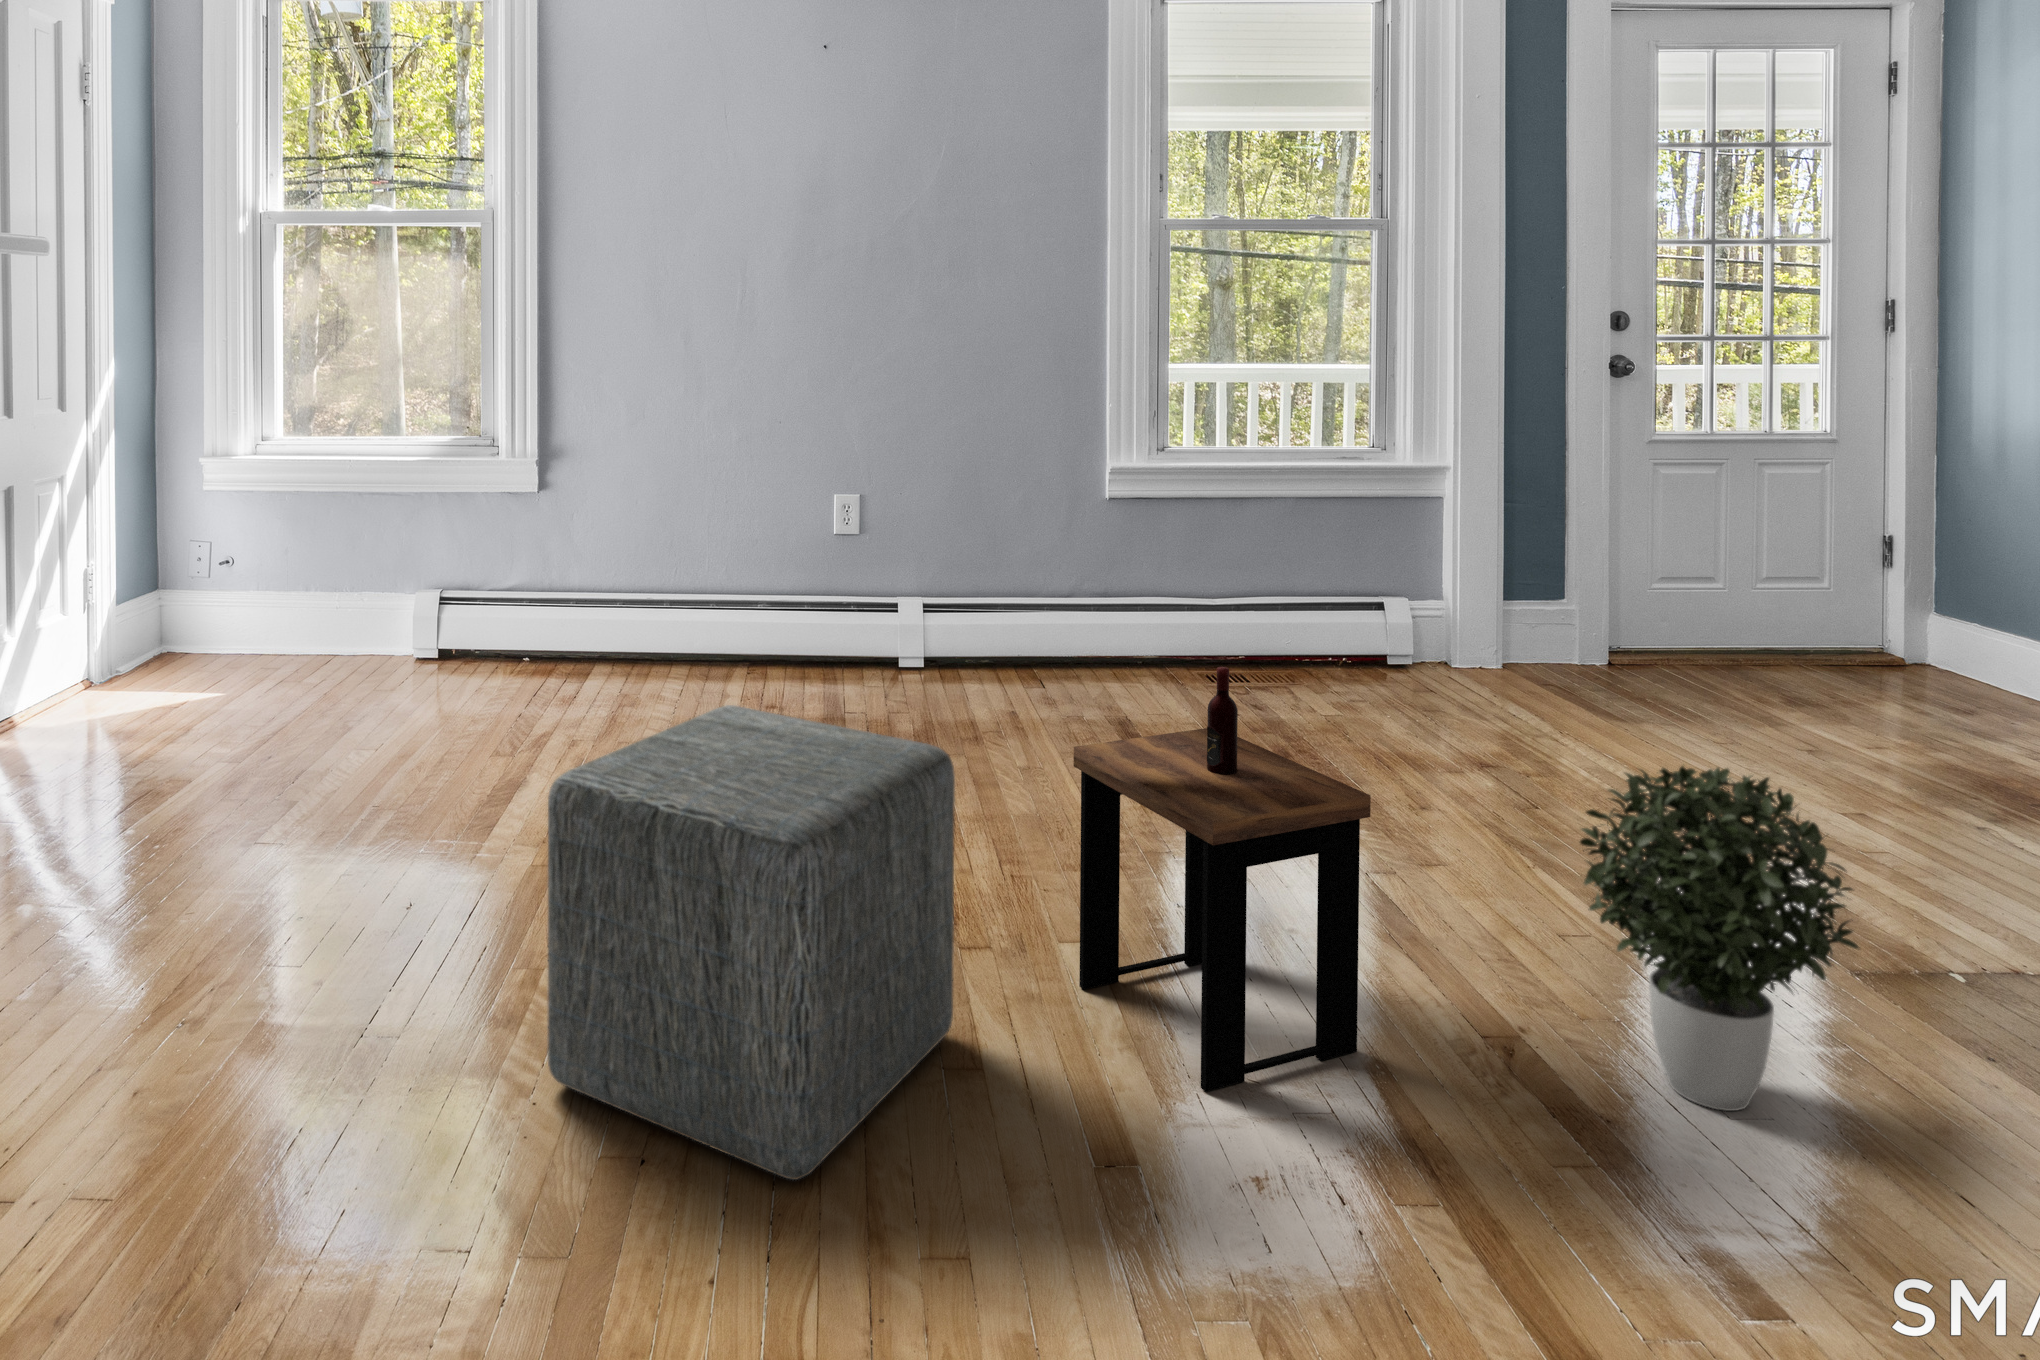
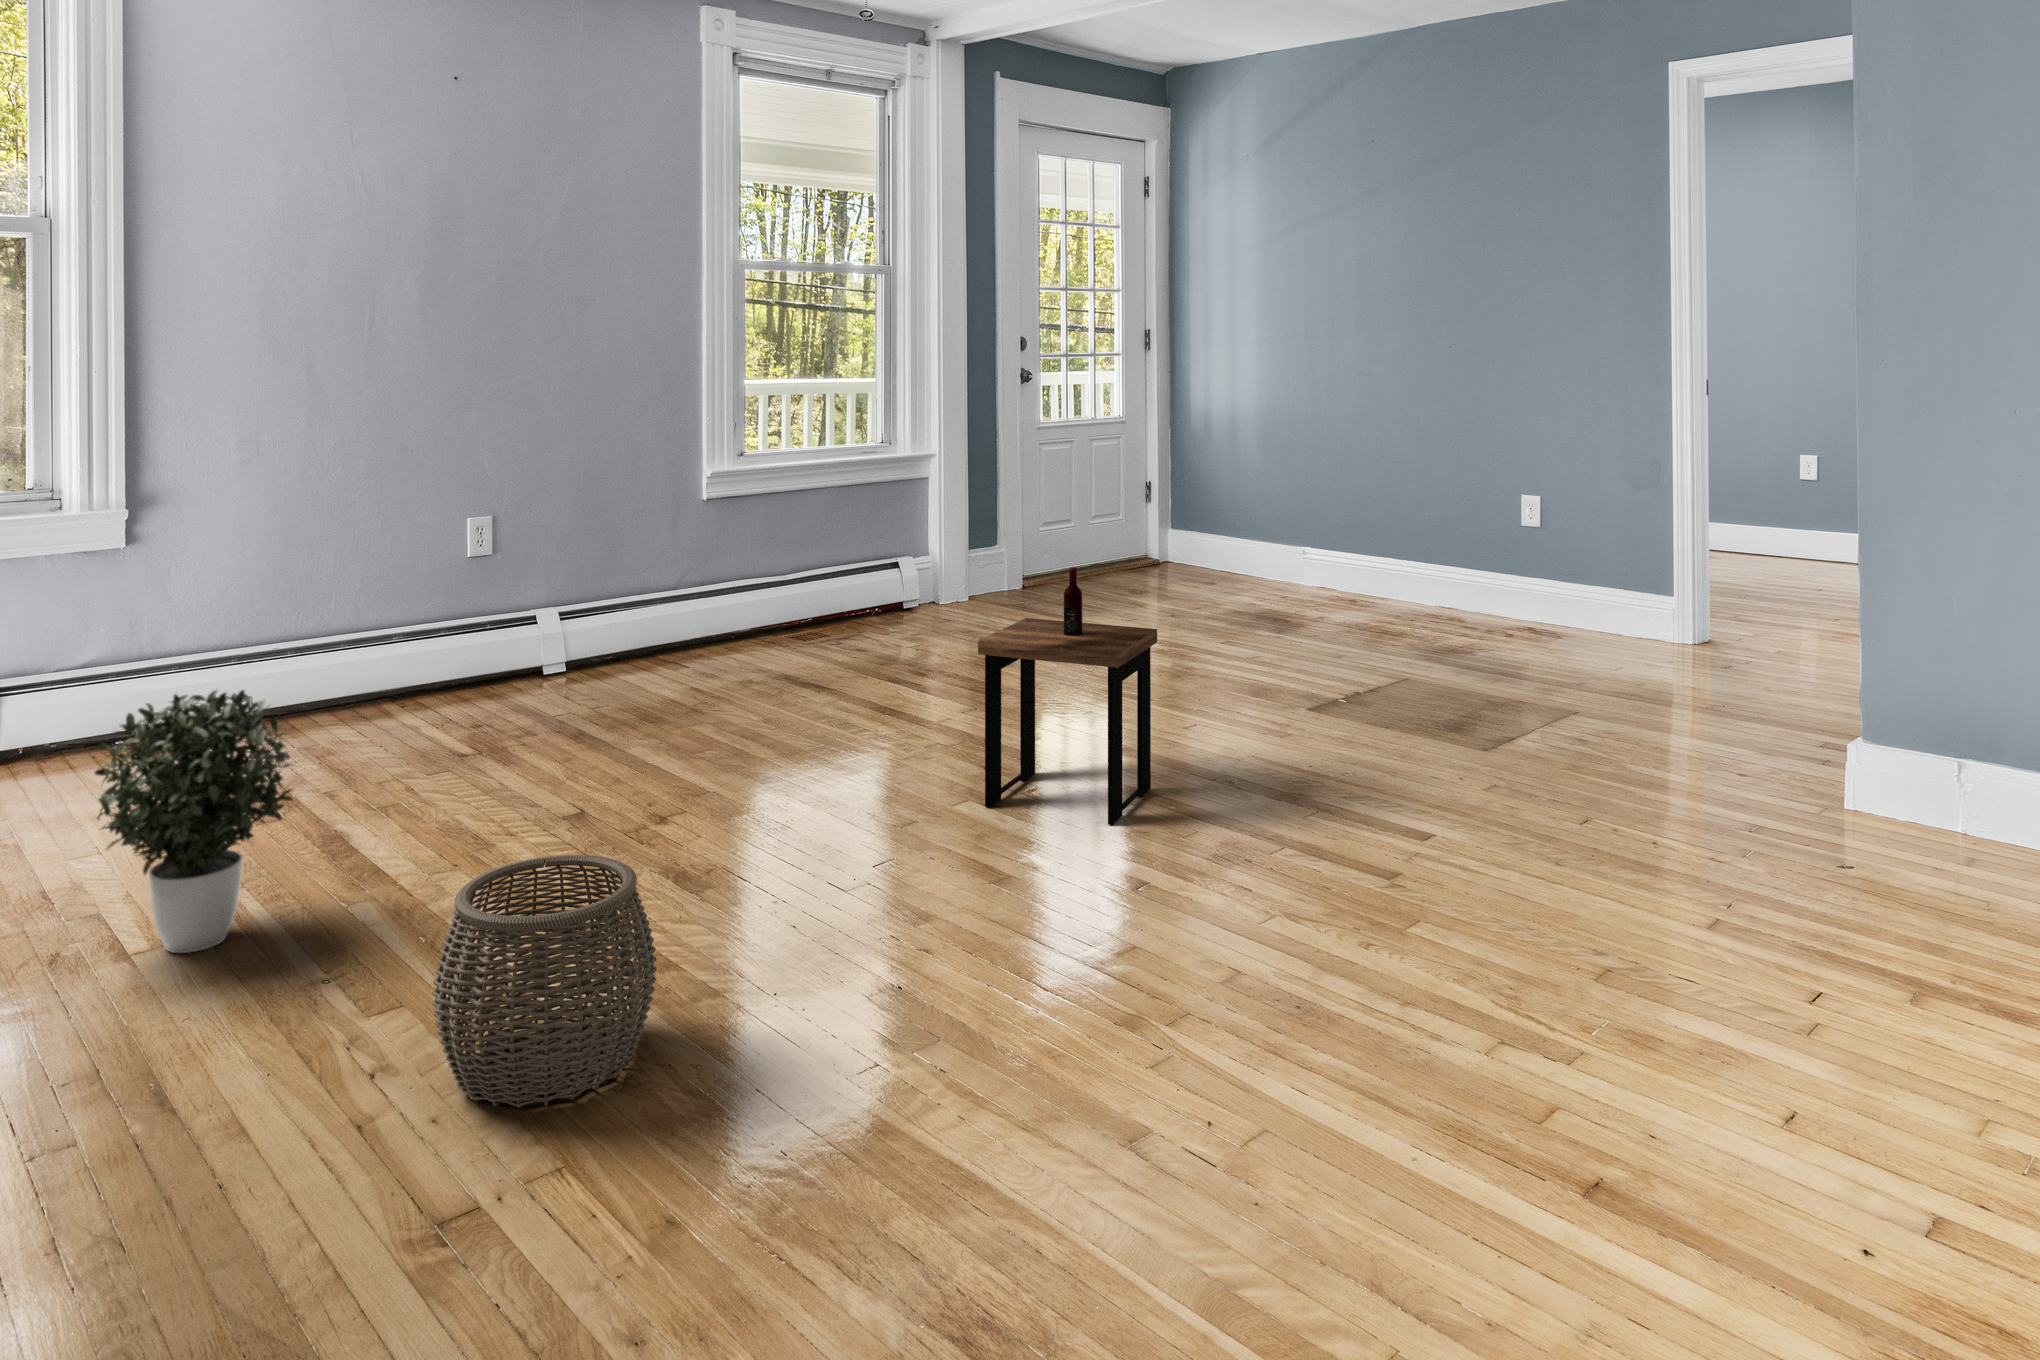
ottoman: present [548,705,955,1180] -> none [750,644,1000,947]
potted plant: present [1580,766,1860,1111] -> present [95,690,293,953]
woven basket: none [75,885,338,1182] -> present [432,855,657,1108]

